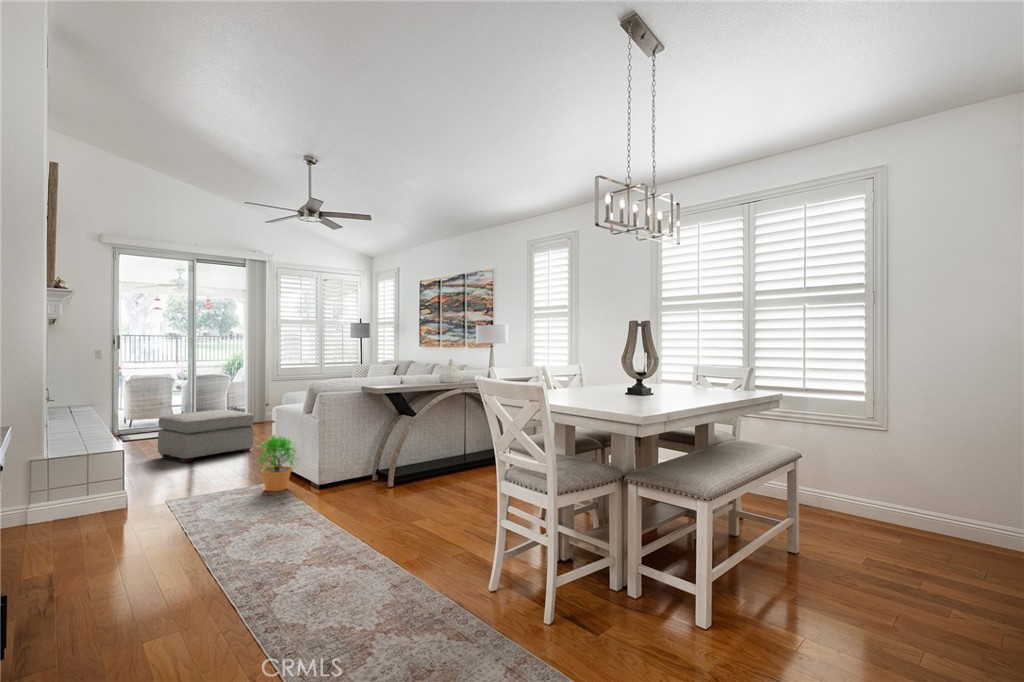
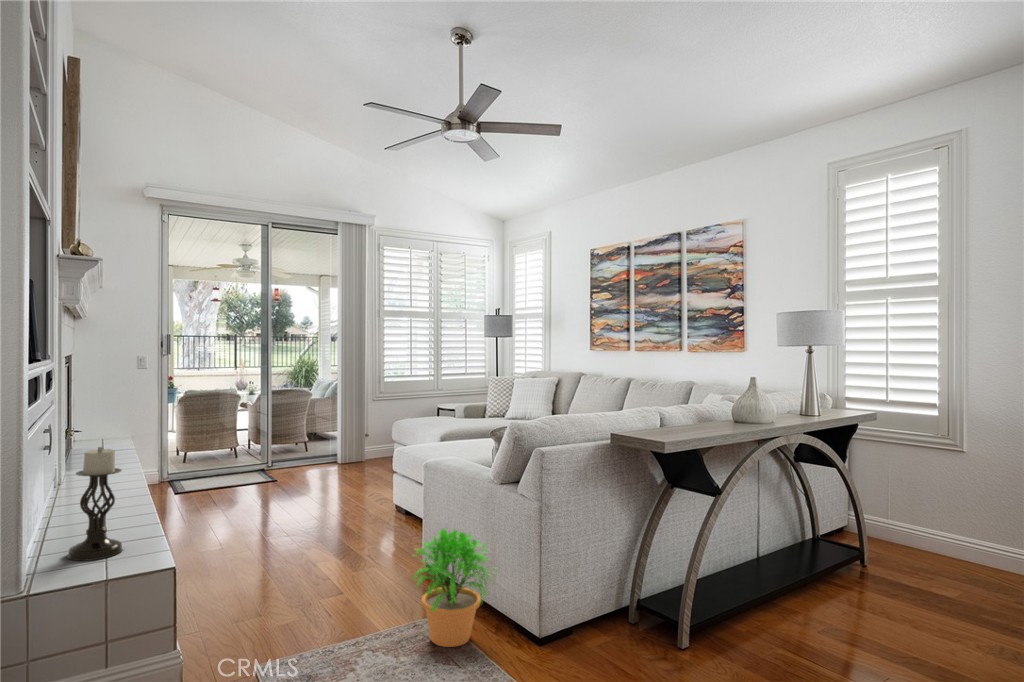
candle holder: none [70,392,98,444] -> present [68,447,122,561]
ottoman: present [158,410,254,463] -> none [224,453,369,548]

